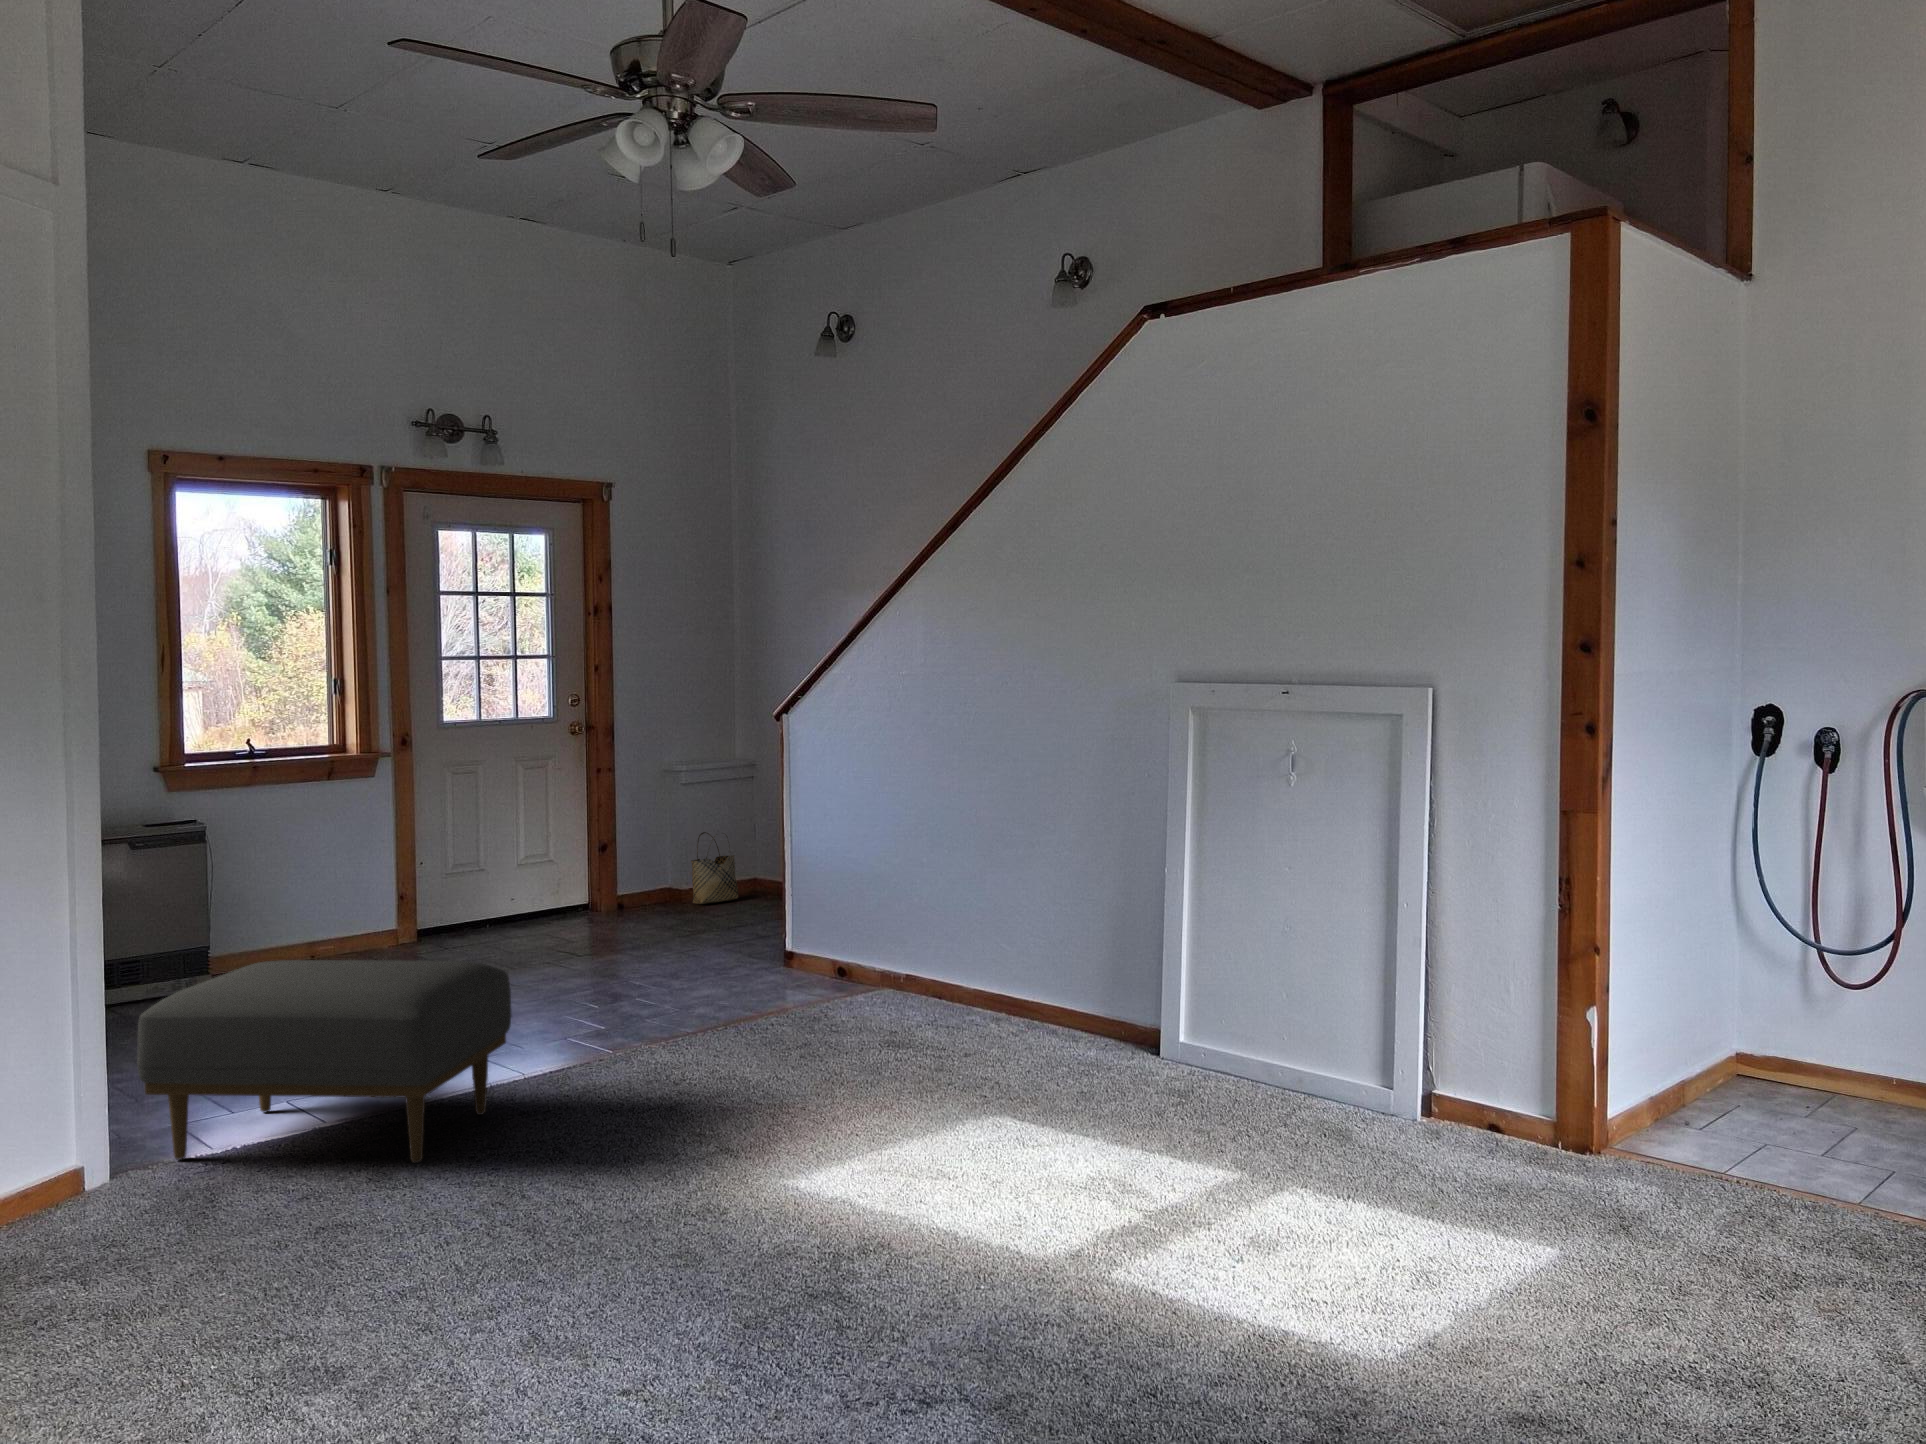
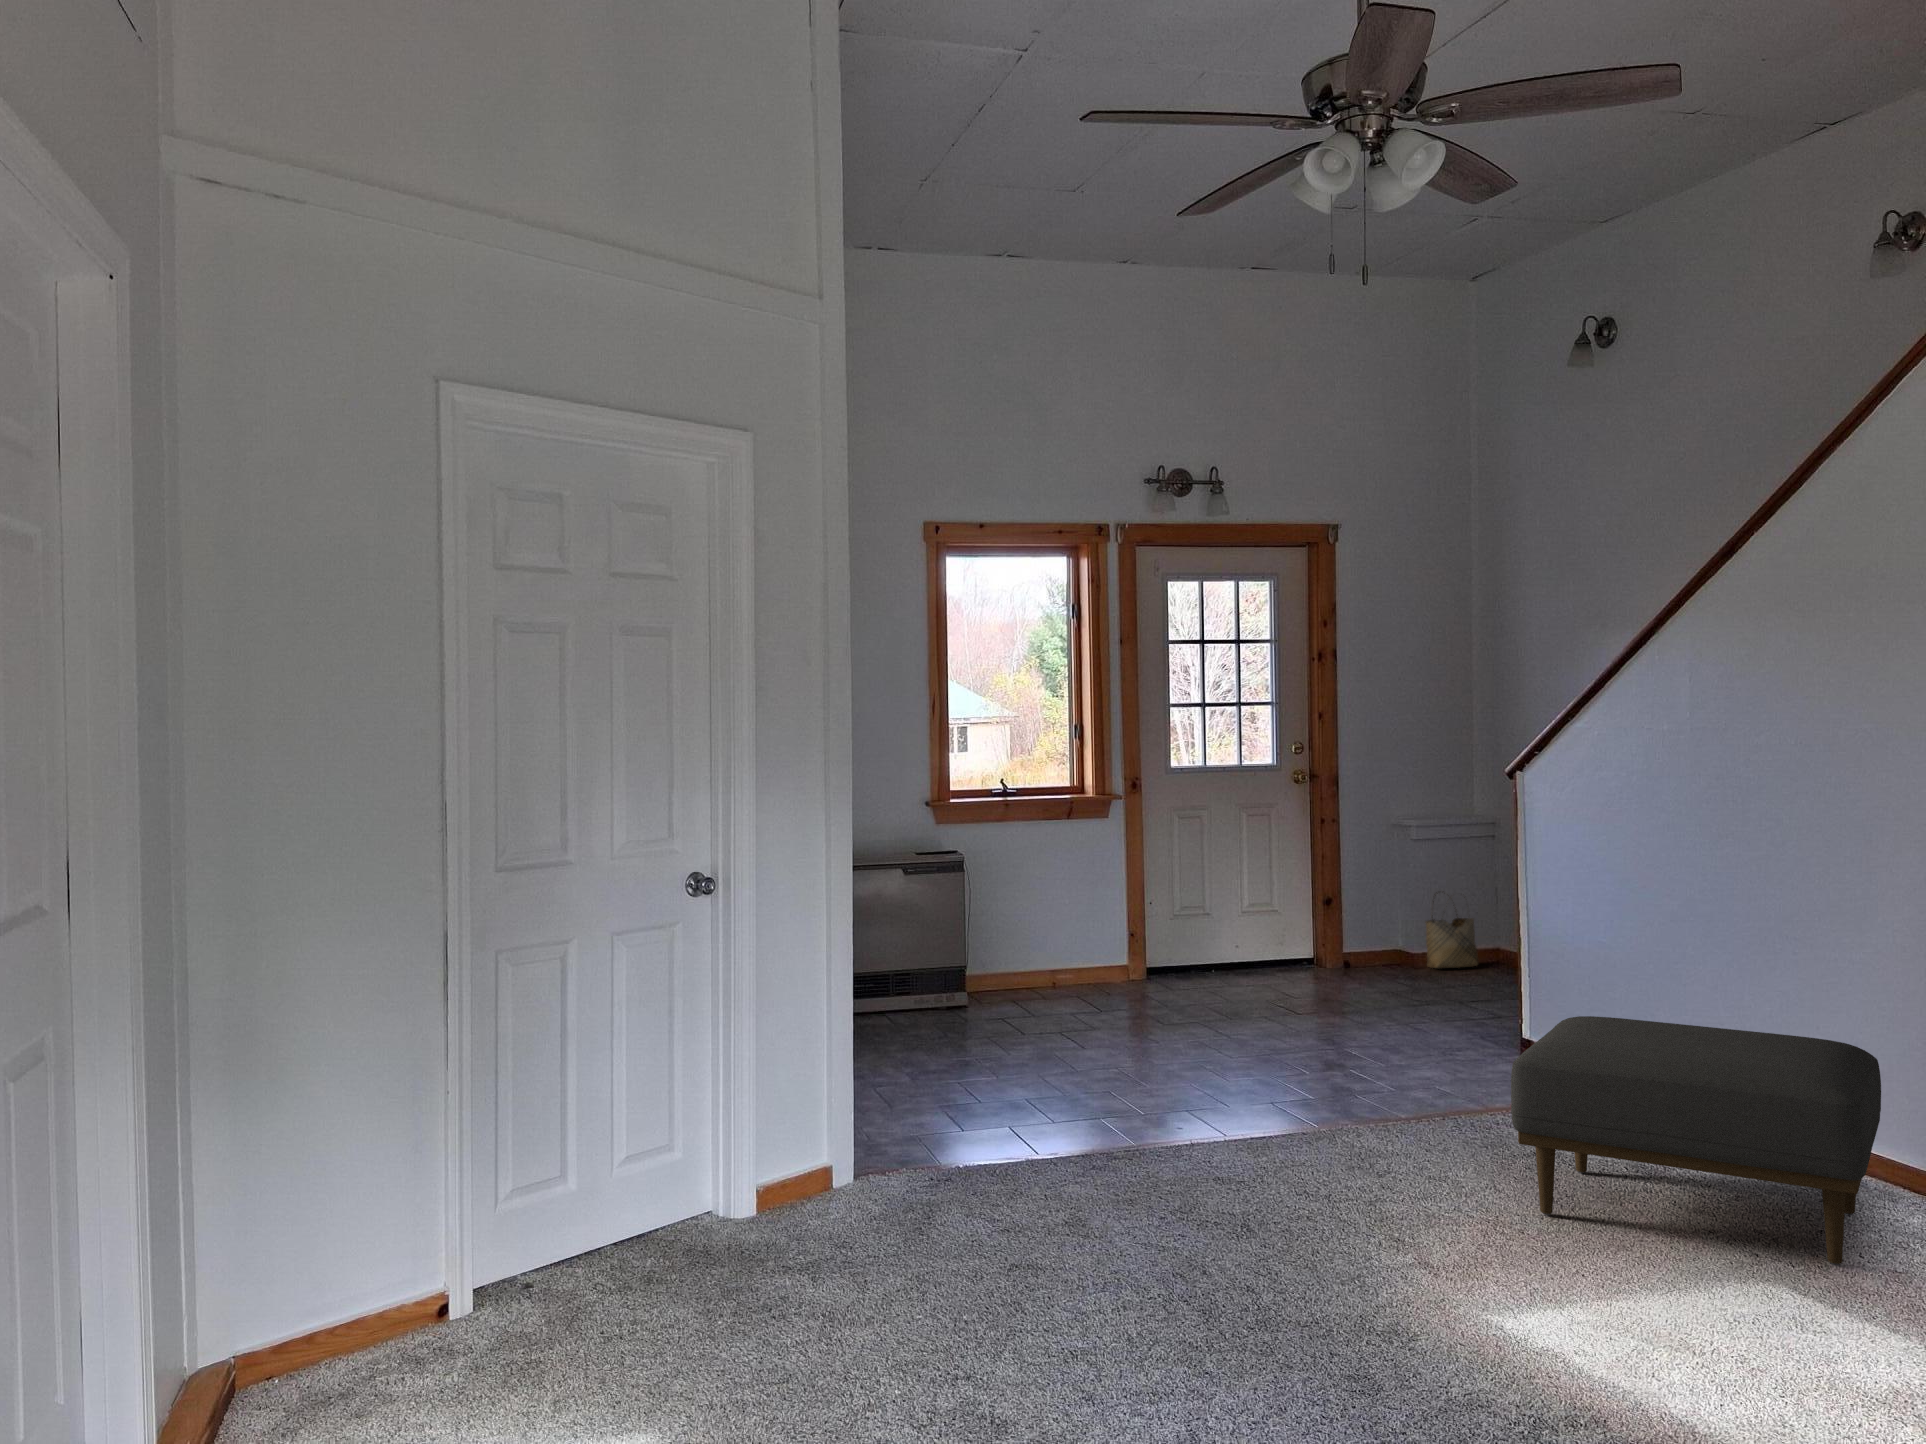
ottoman: present [137,960,511,1163] -> present [1511,1016,1881,1265]

